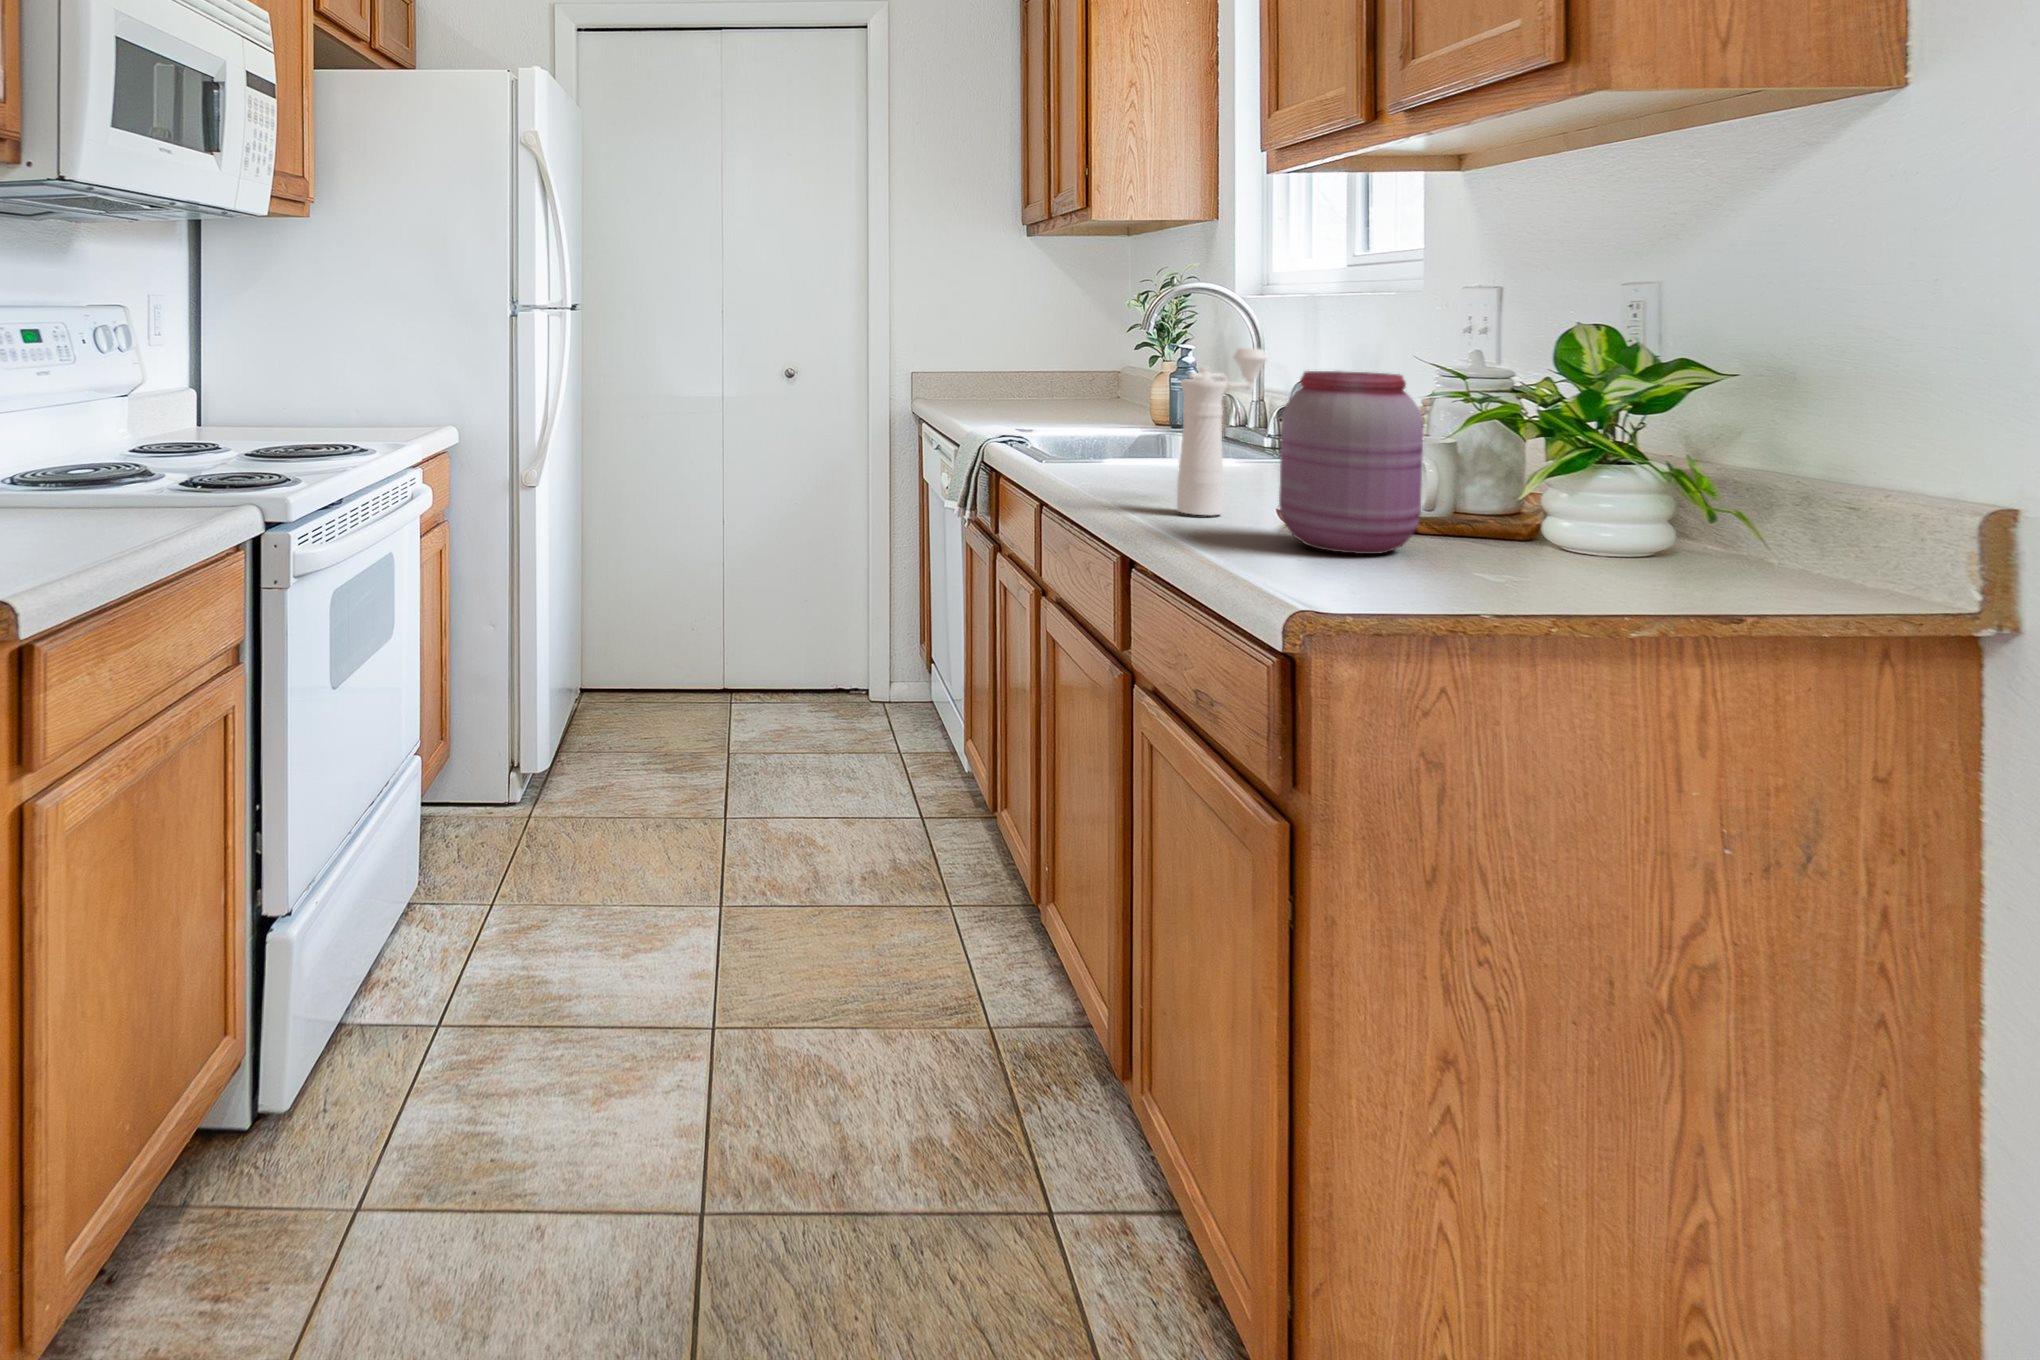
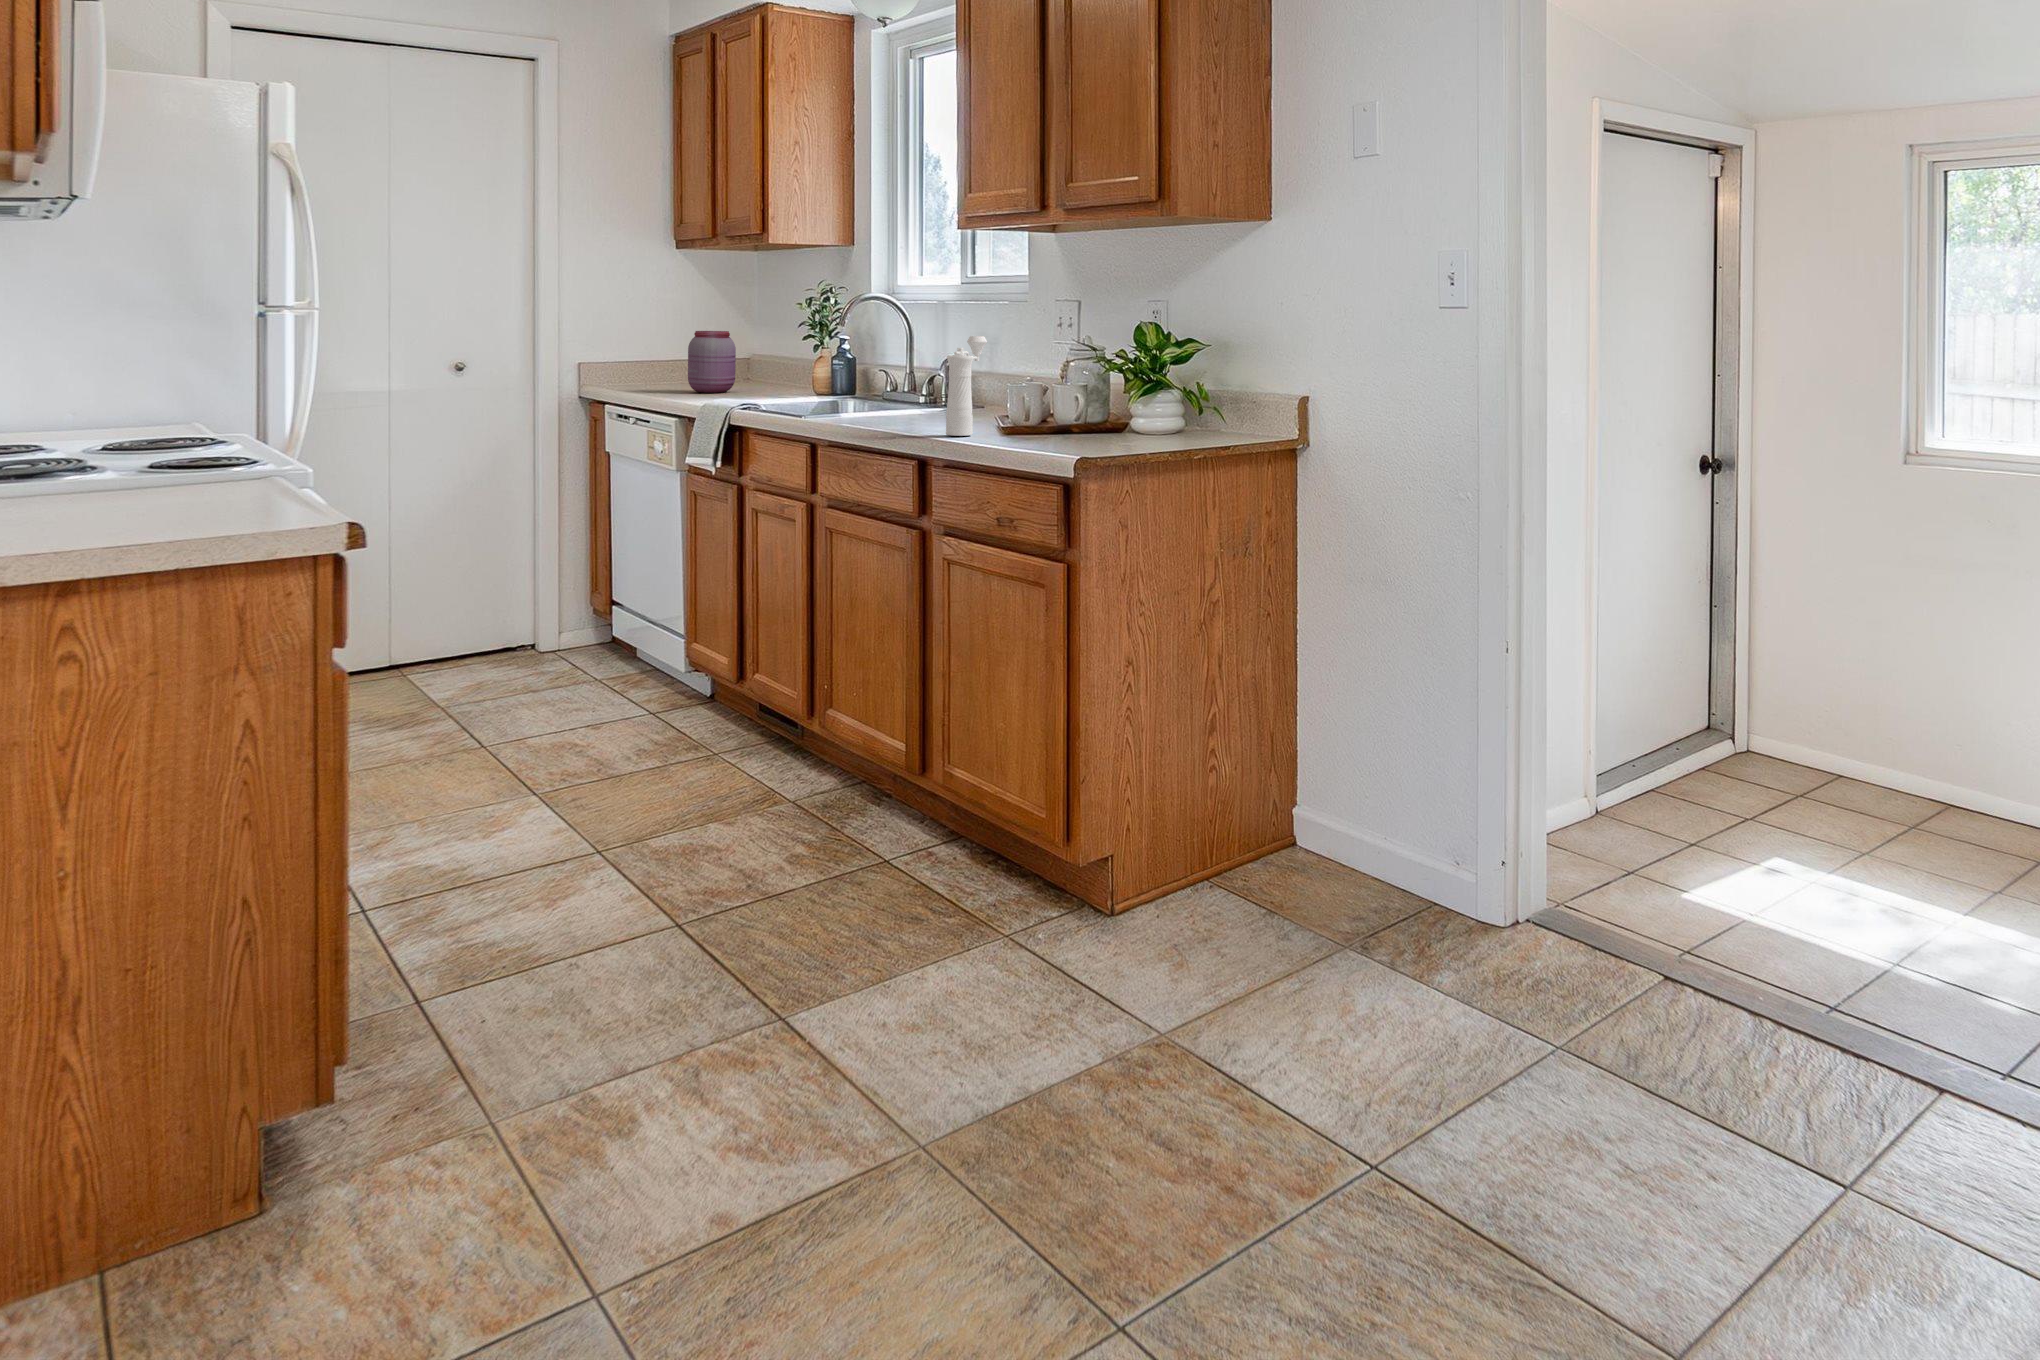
jar: present [1279,371,1423,554] -> present [688,331,736,393]

